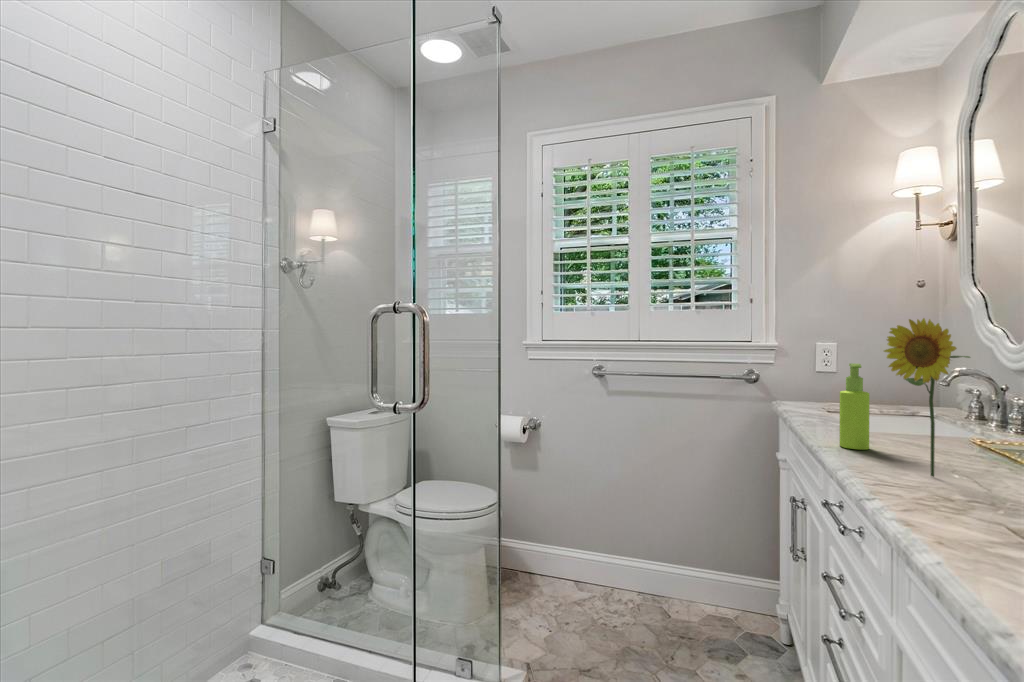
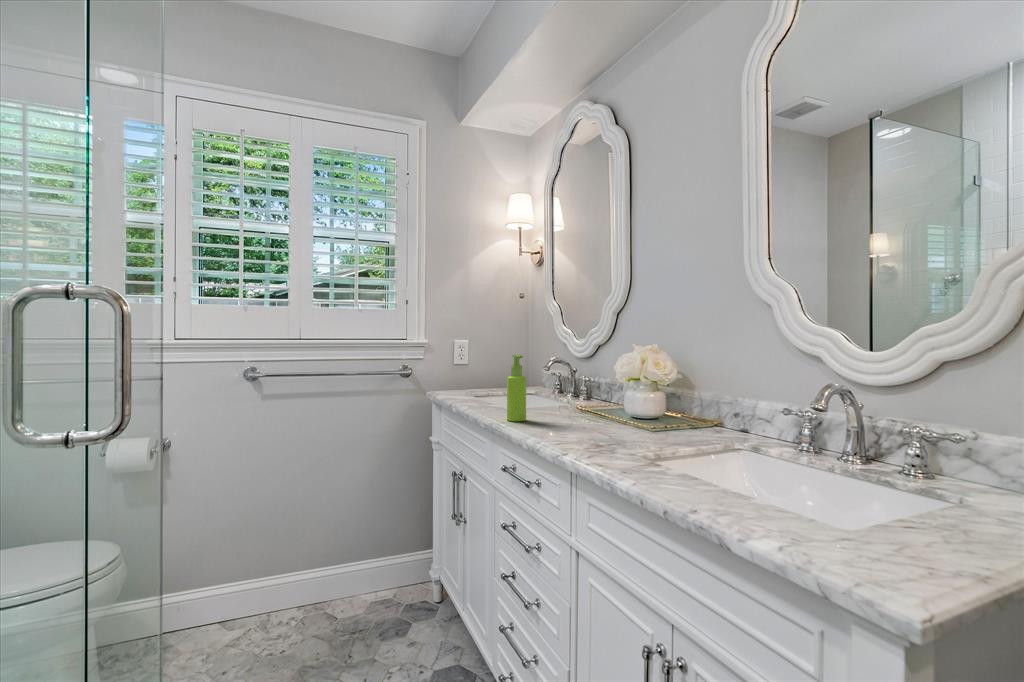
flower: present [884,318,970,477] -> none [549,320,598,432]

